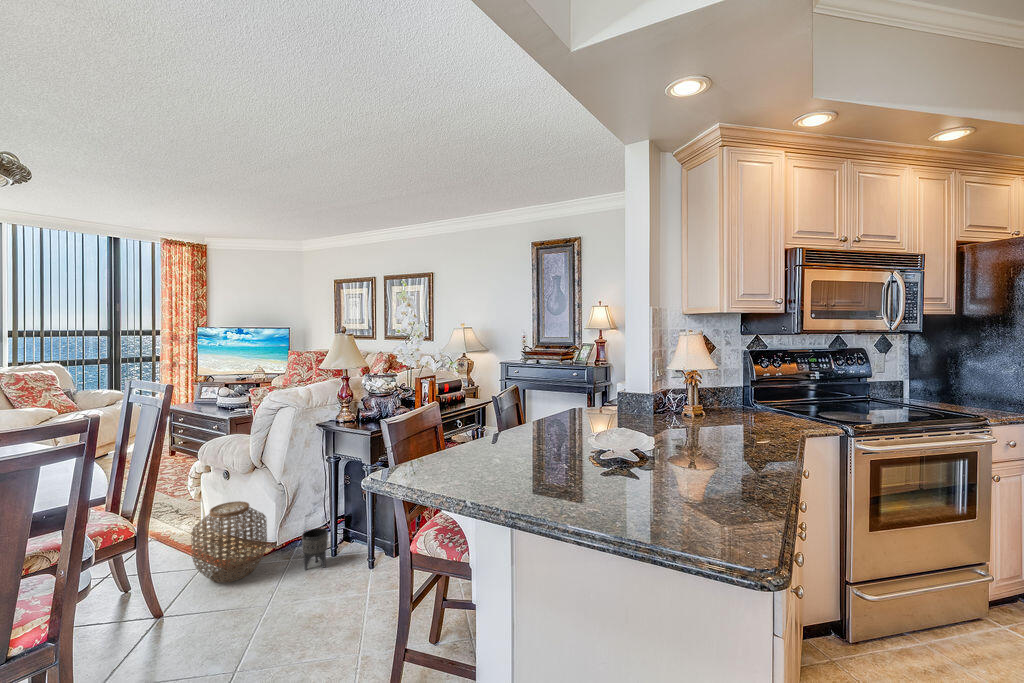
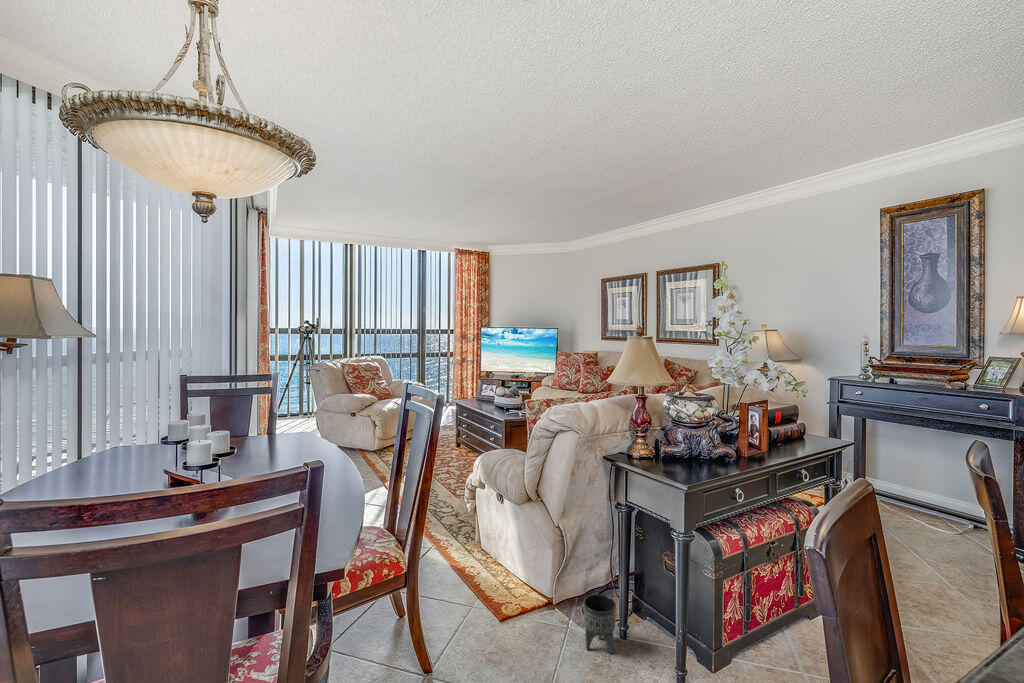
woven basket: present [191,501,267,583] -> none [463,538,542,641]

